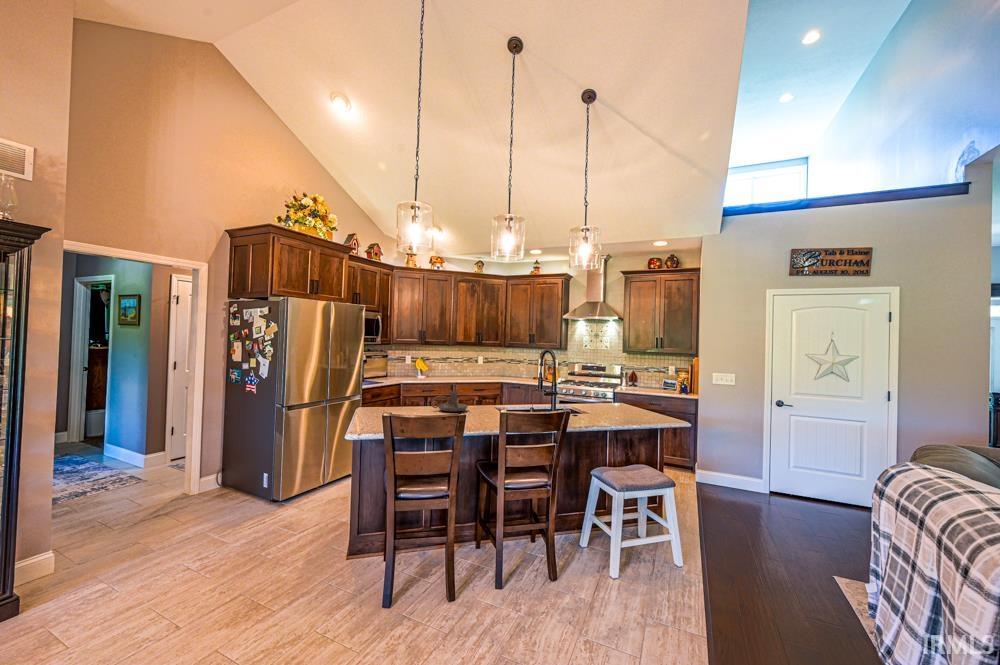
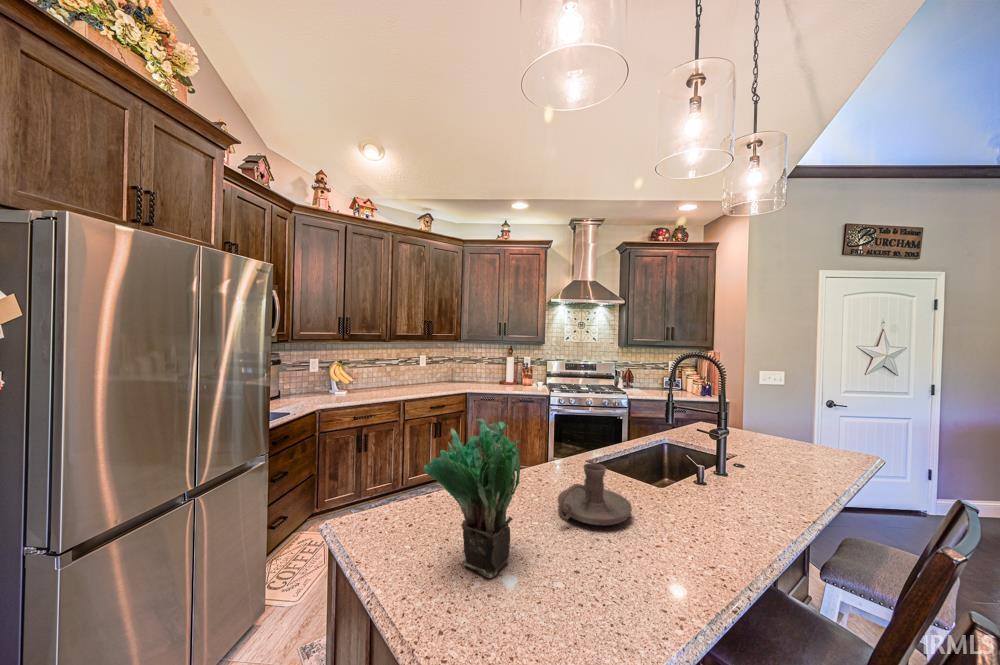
potted plant: none [374,364,411,413] -> present [423,419,520,578]

